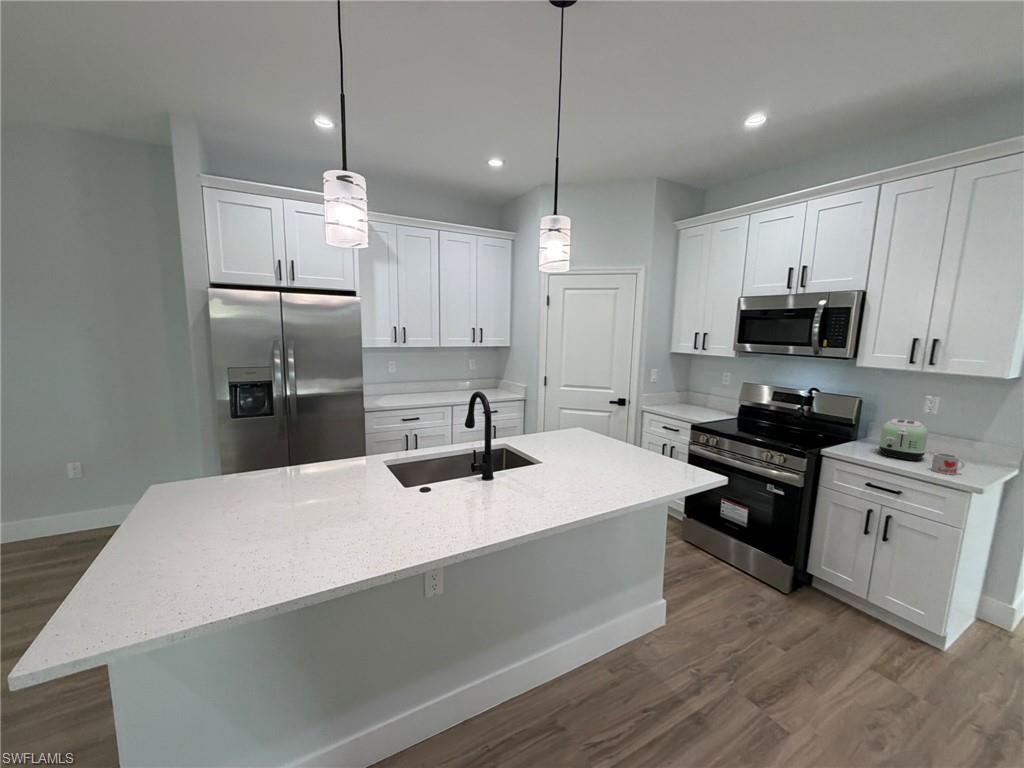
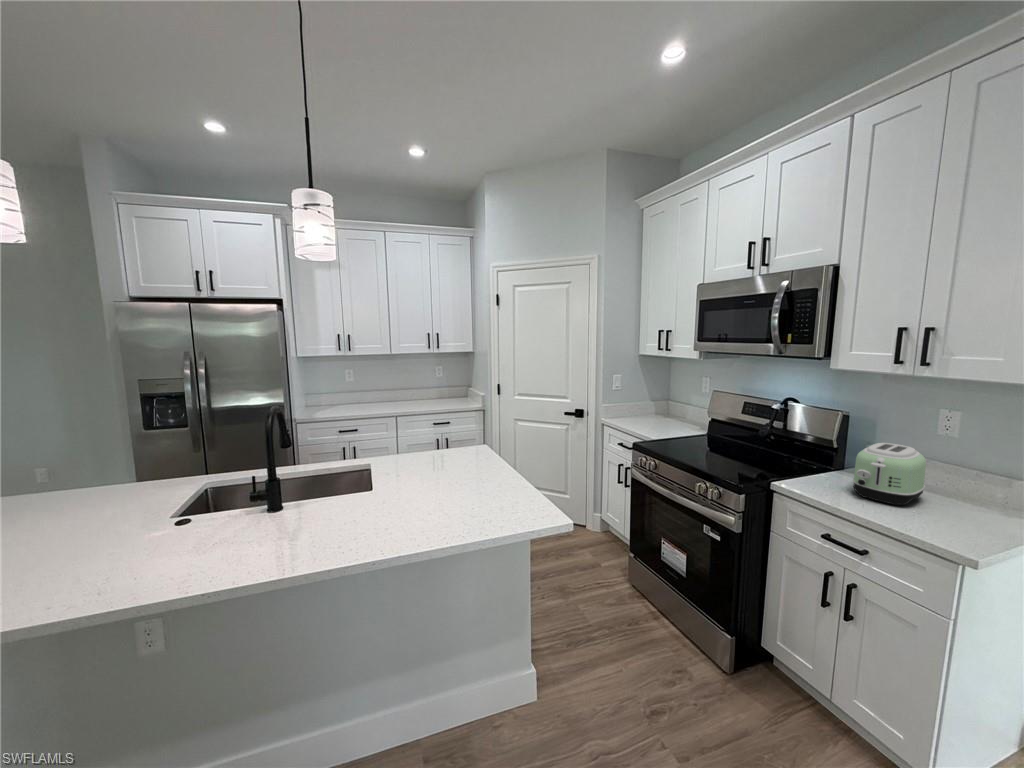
mug: present [932,453,965,475] -> none [913,497,965,533]

